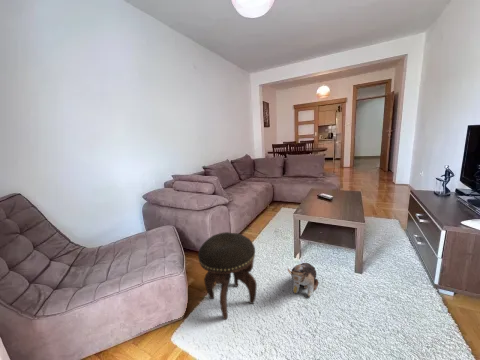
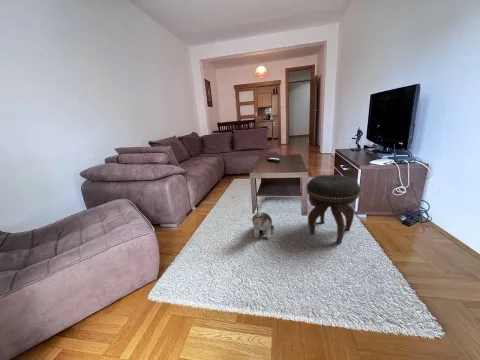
footstool: present [198,232,257,319] -> present [307,175,361,243]

